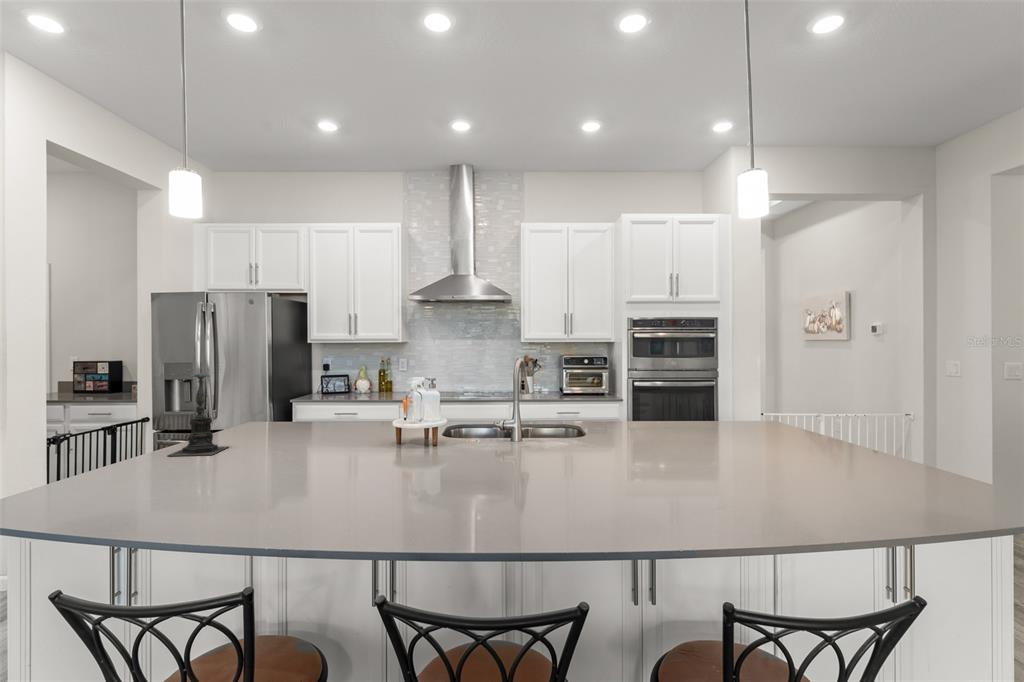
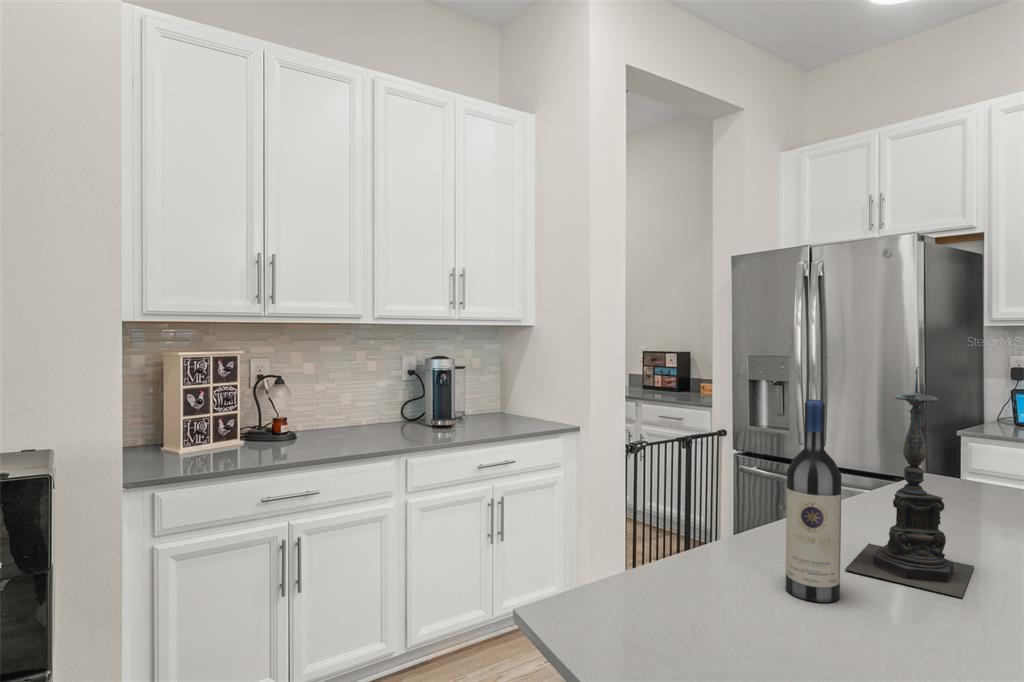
wine bottle: none [130,378,156,466] -> present [786,399,842,602]

